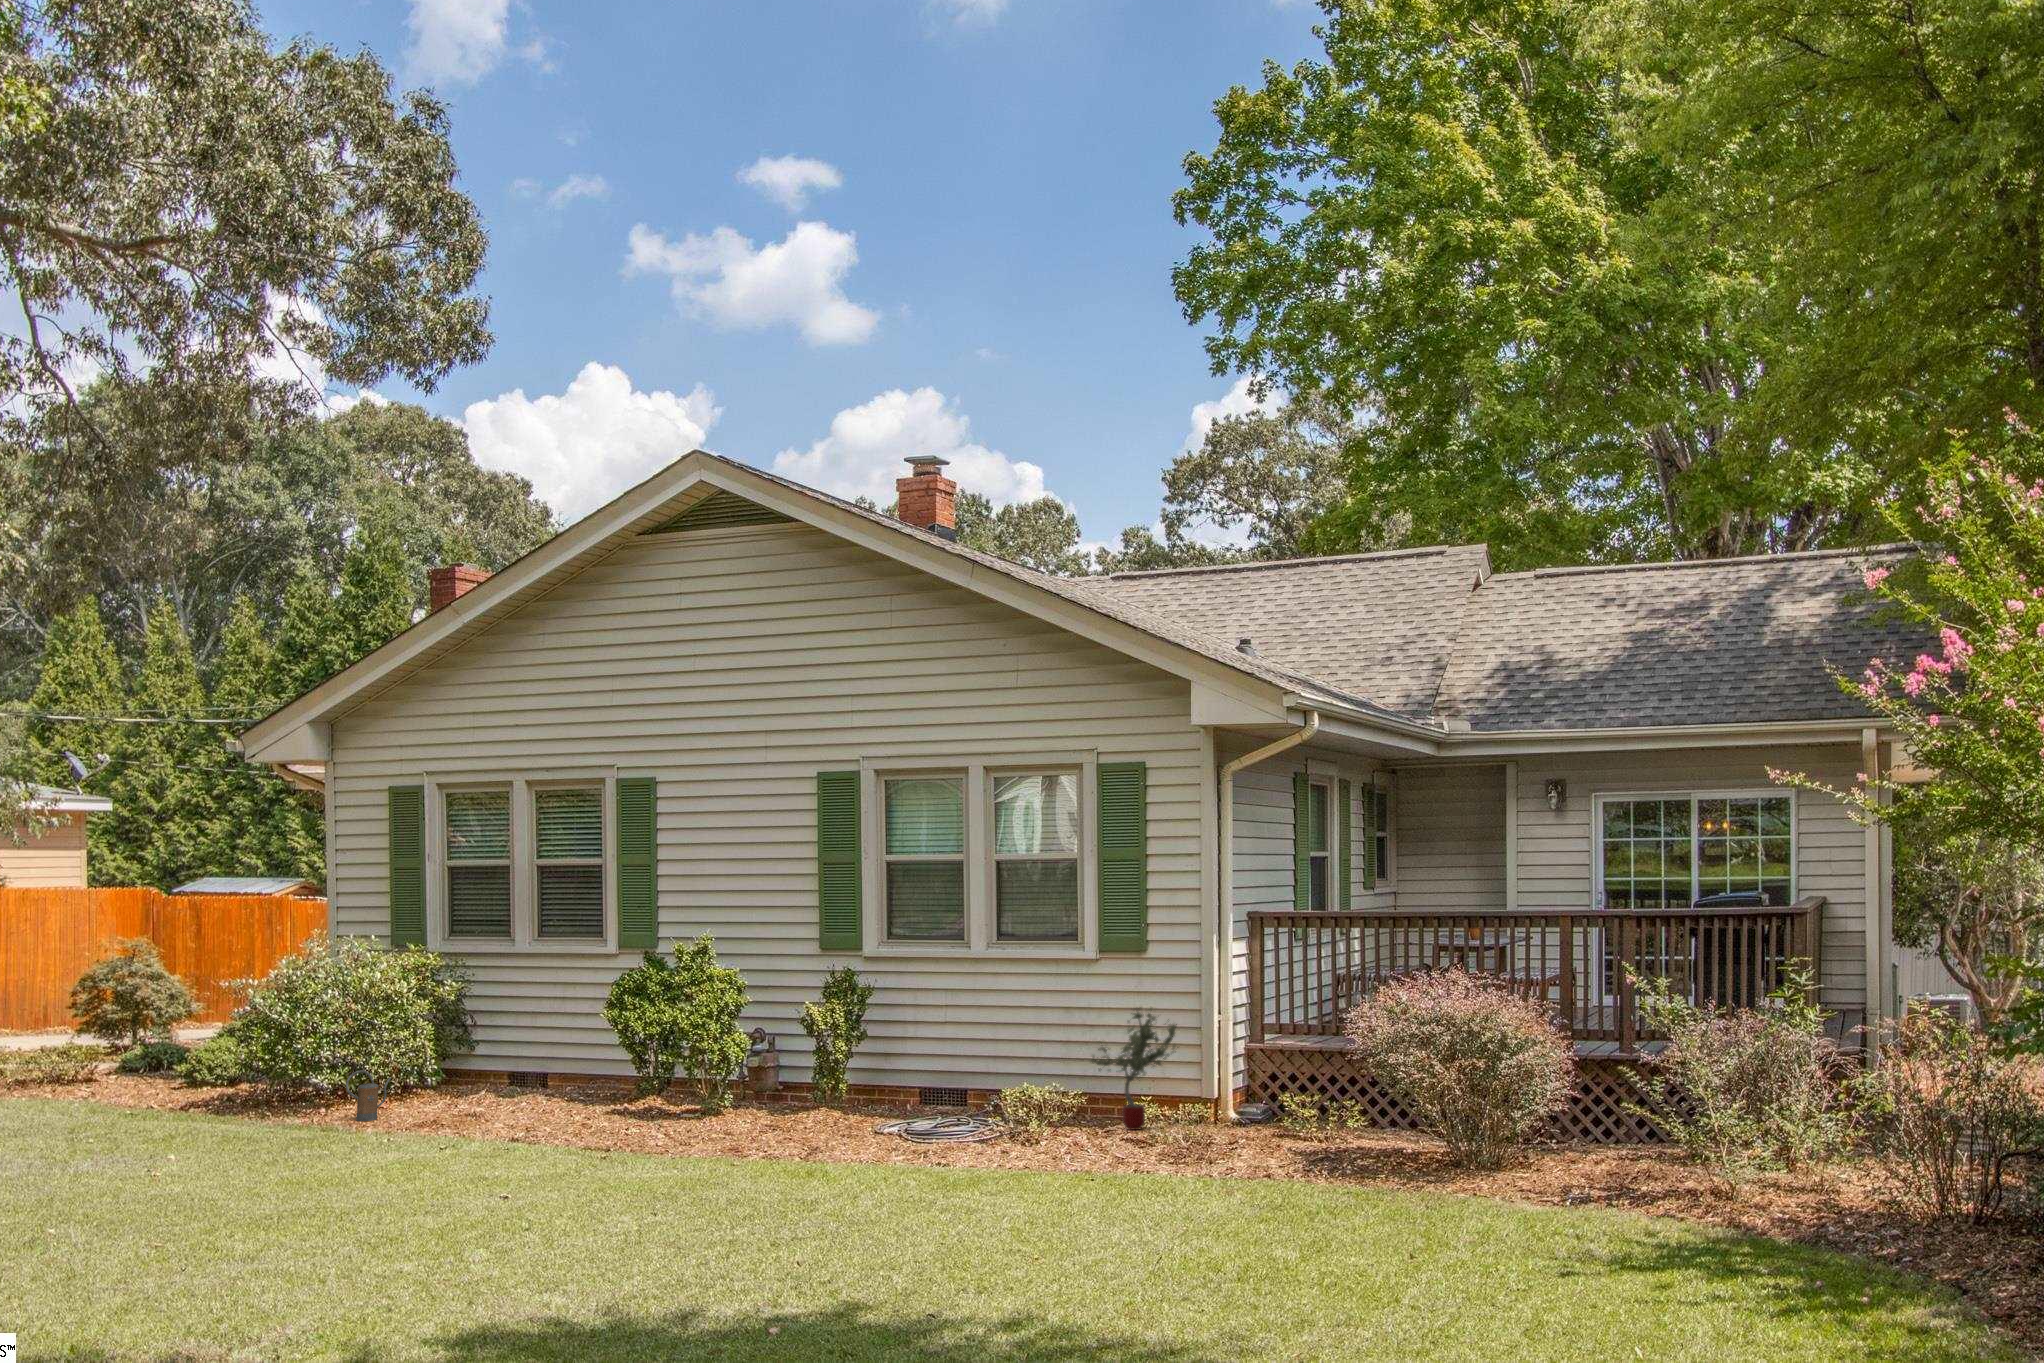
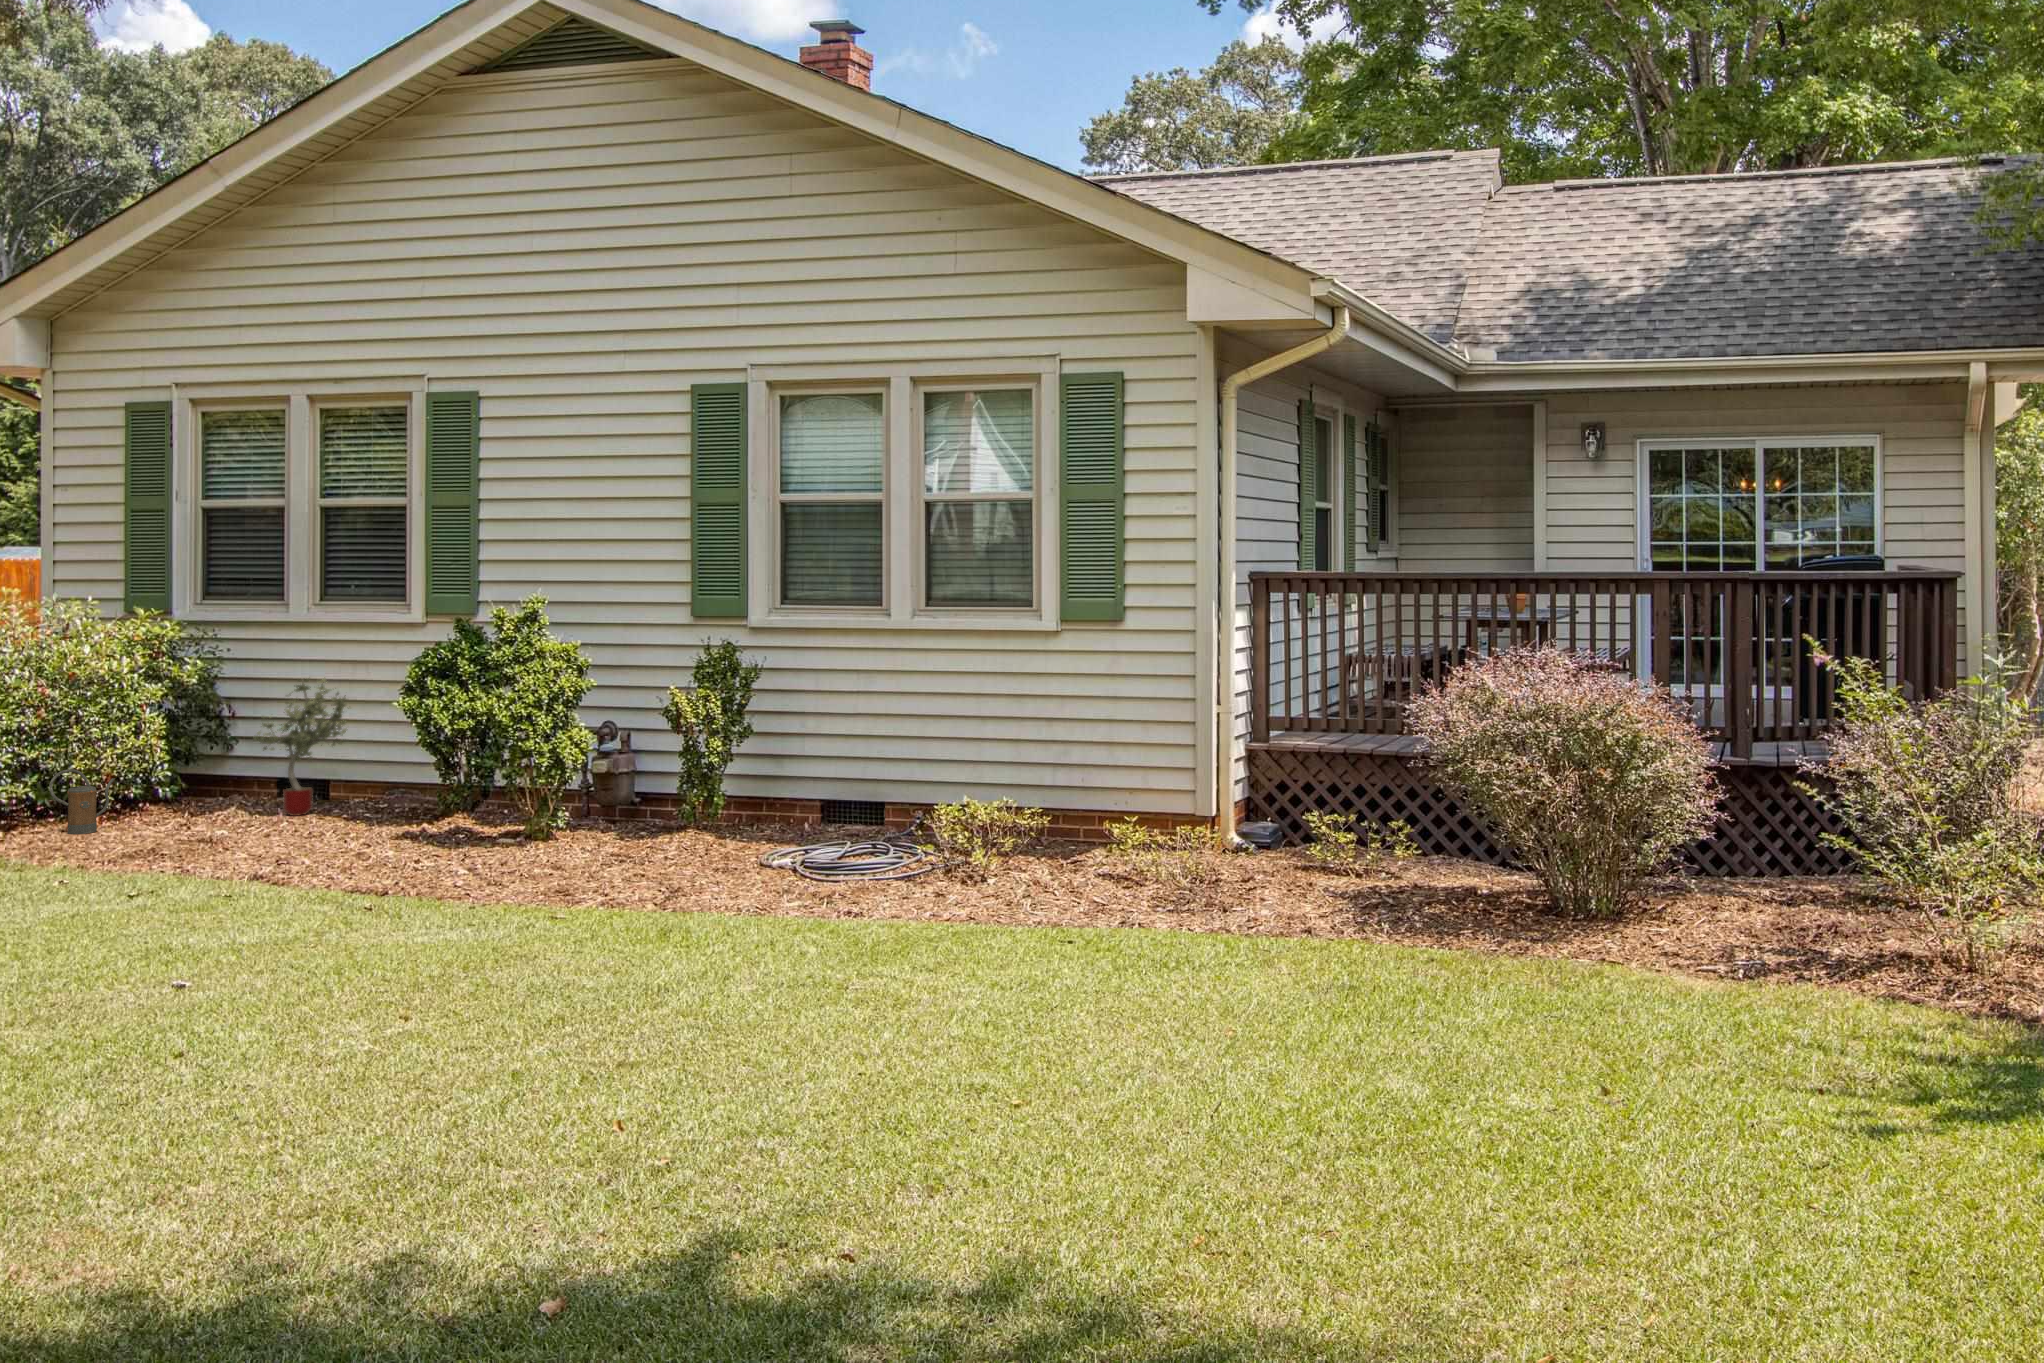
potted tree: present [1091,1008,1178,1130] -> present [254,679,347,816]

